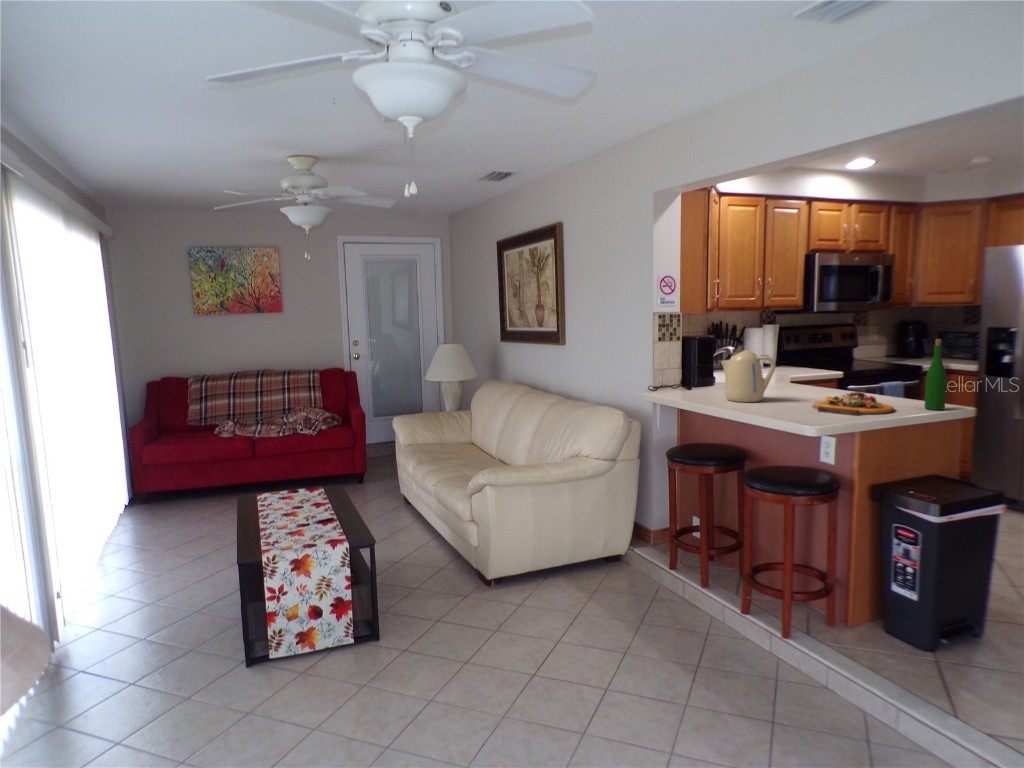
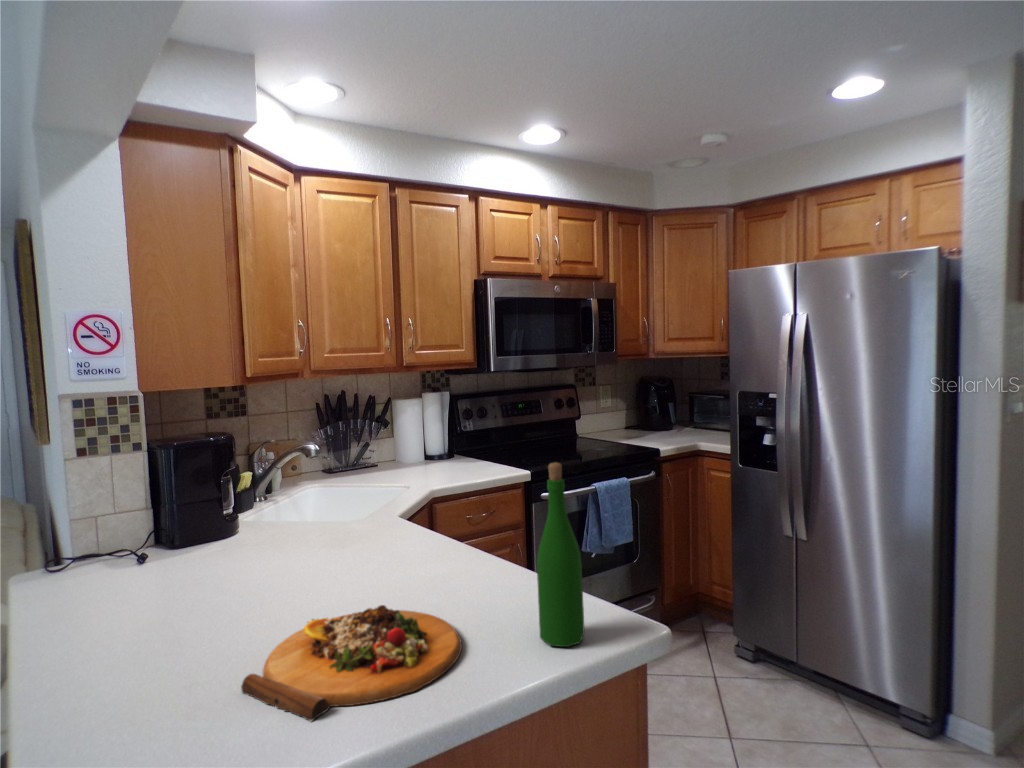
kettle: present [721,350,776,402] -> none [100,495,217,637]

